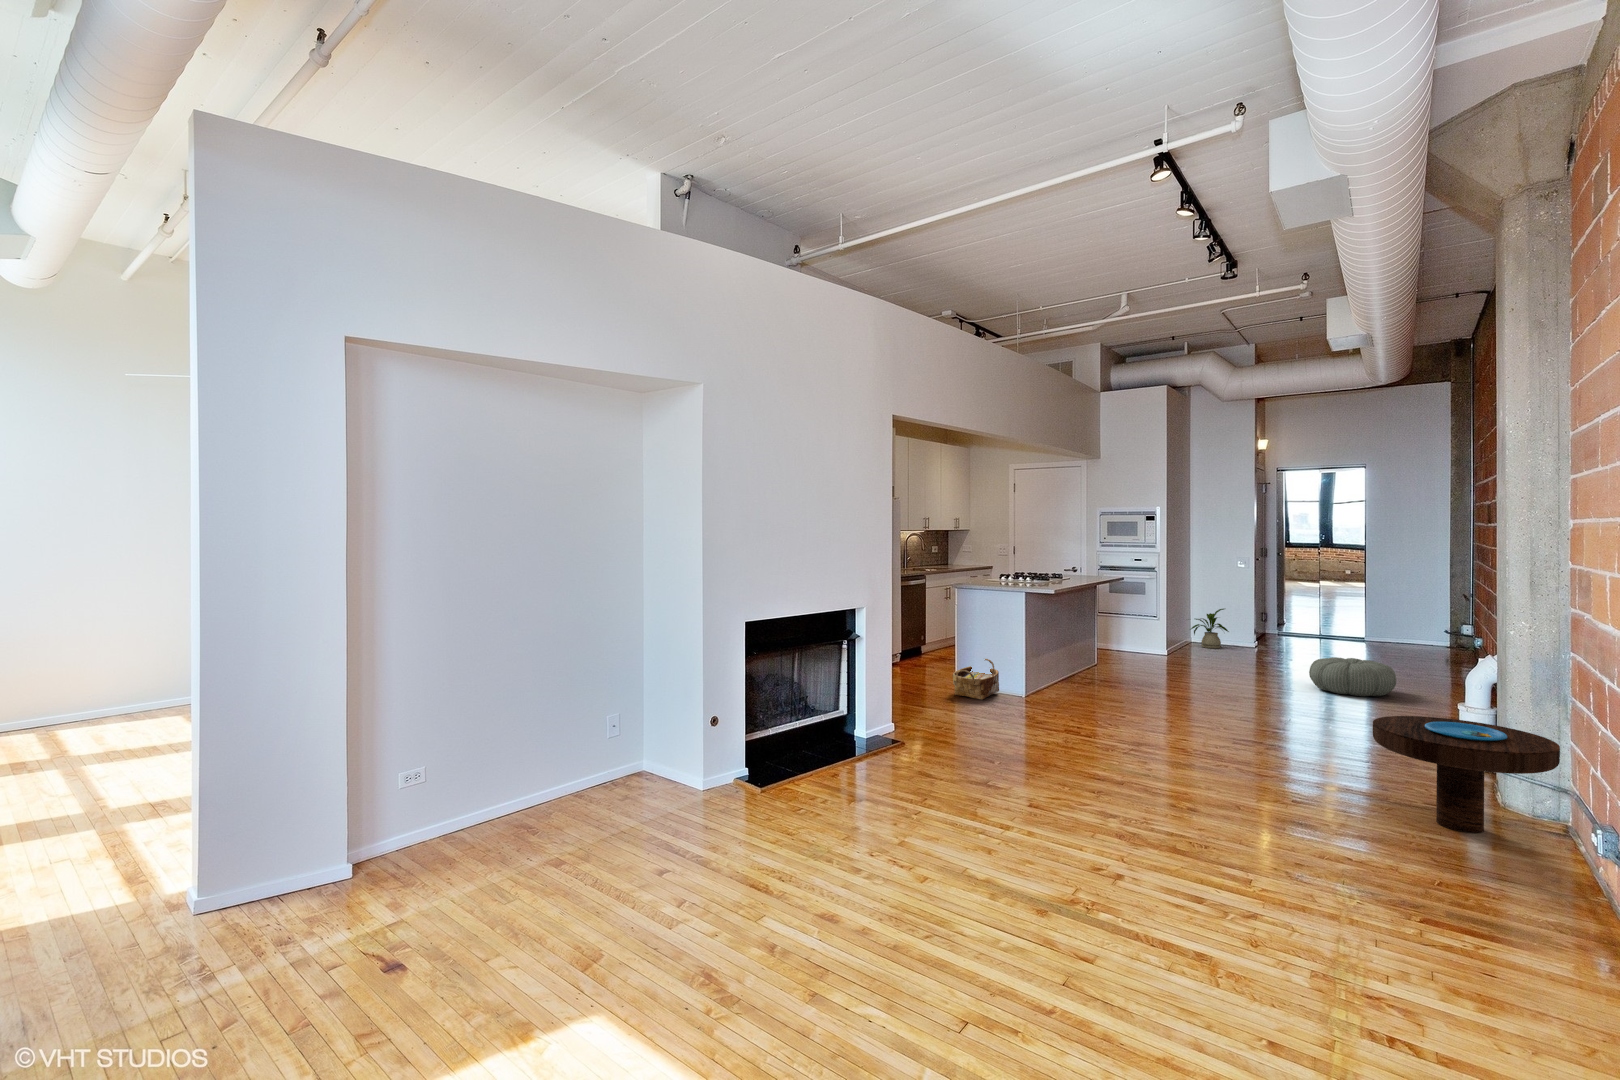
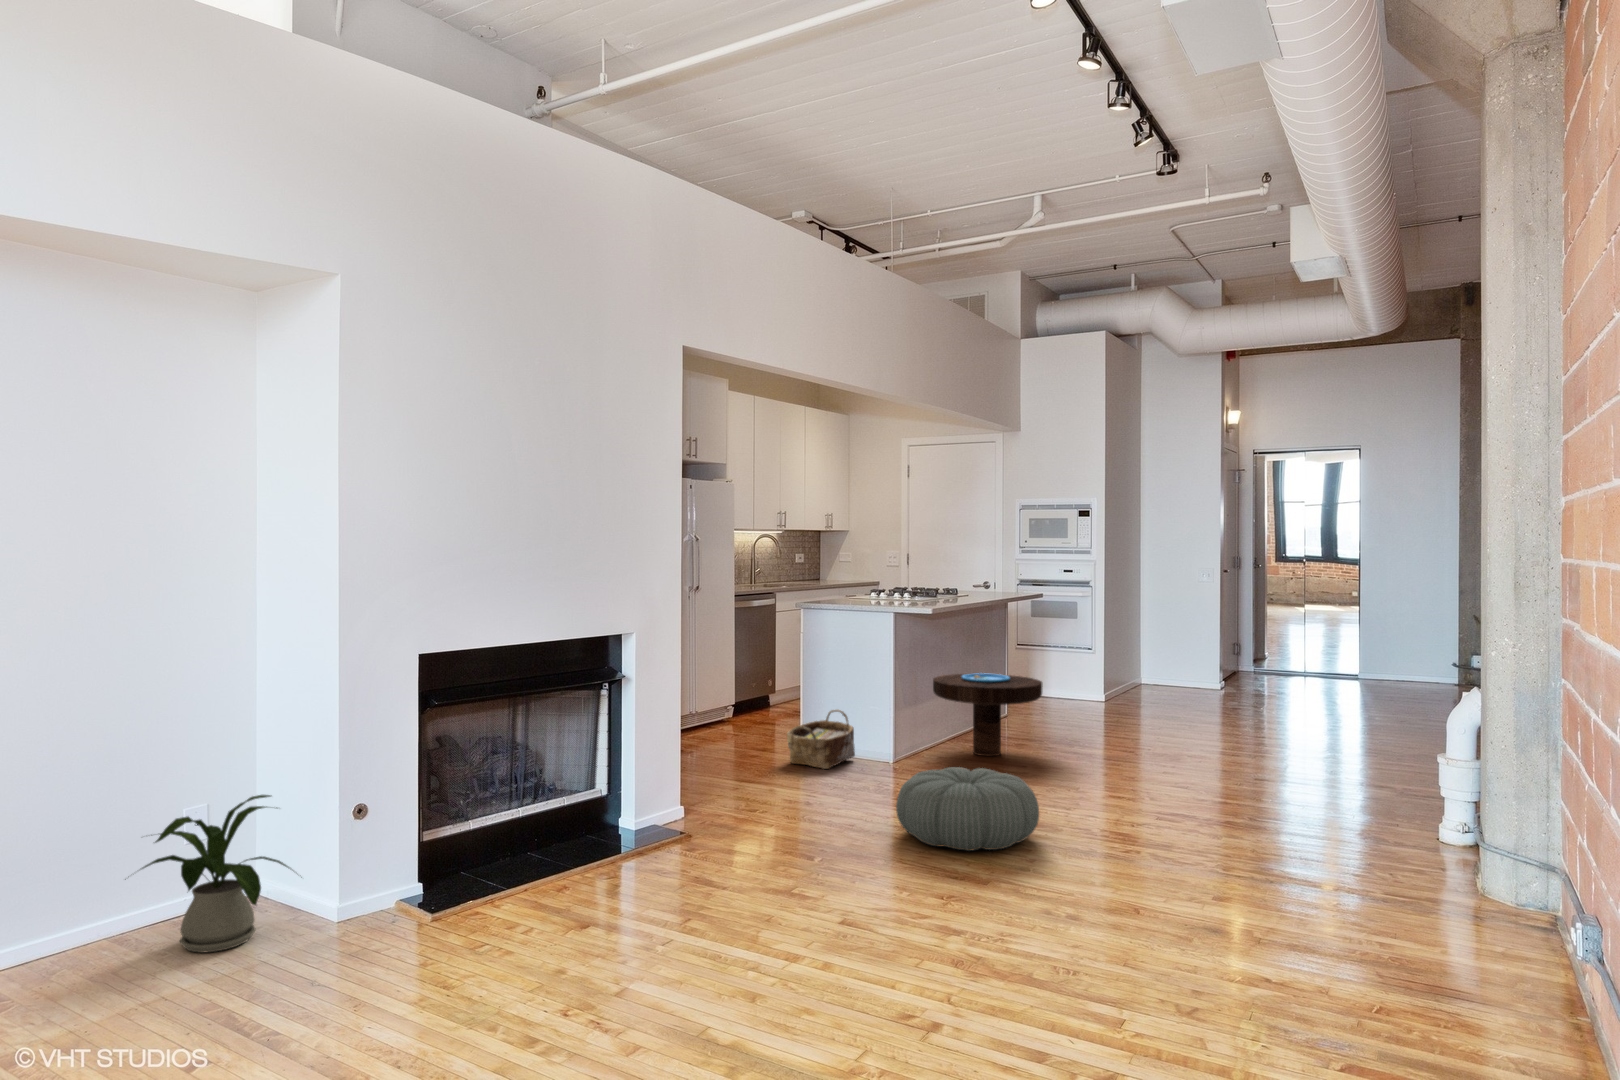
house plant: present [1191,609,1229,649] -> present [125,795,289,953]
pouf: present [1309,657,1396,696] -> present [896,767,1039,851]
side table: present [1373,716,1560,833] -> present [933,673,1043,756]

